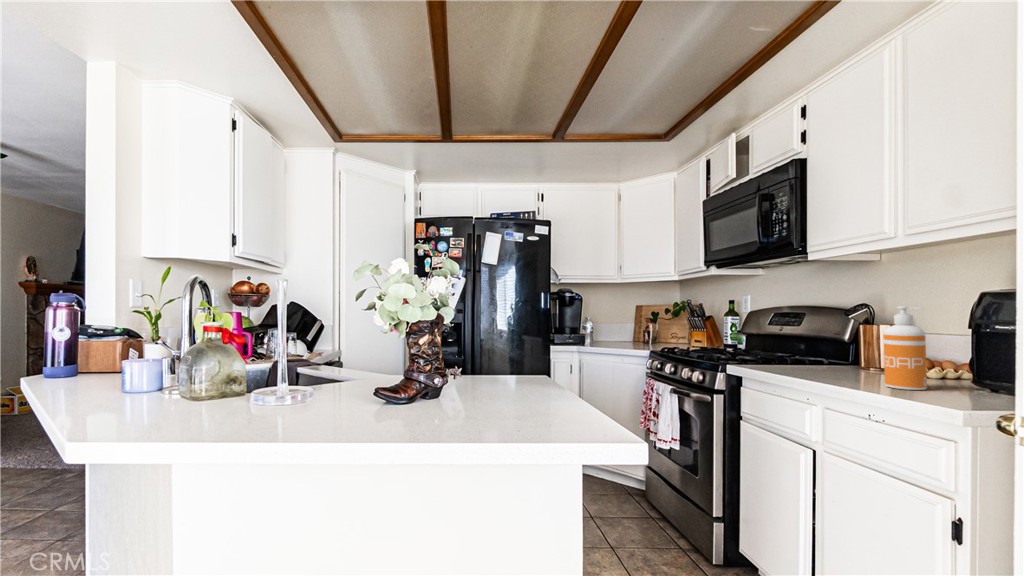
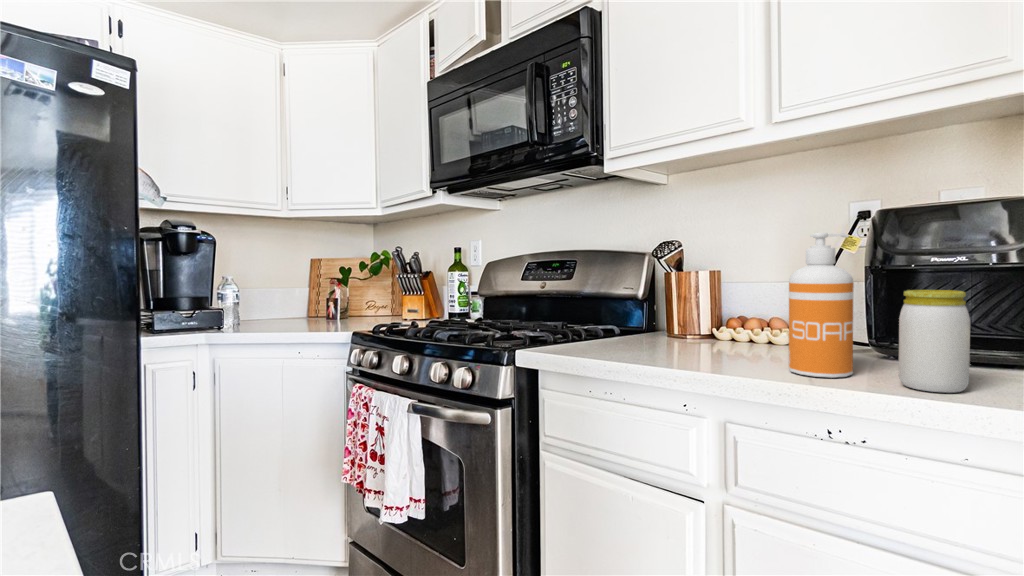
jar: none [934,342,978,400] -> present [898,290,970,393]

